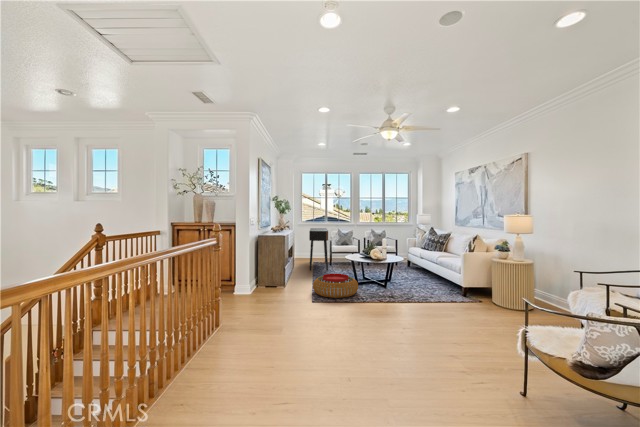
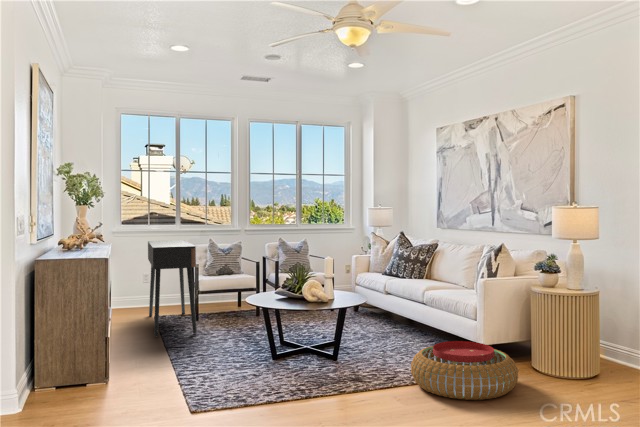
pouf: present [313,273,358,298] -> present [411,341,518,400]

